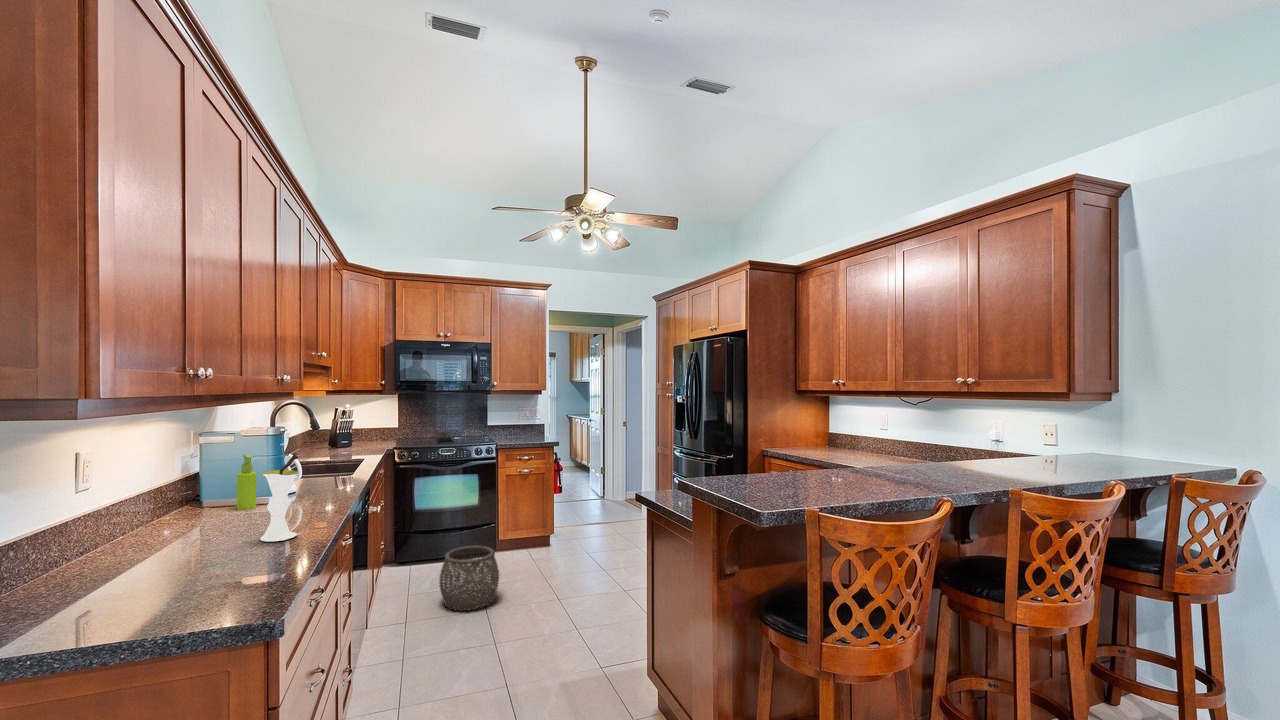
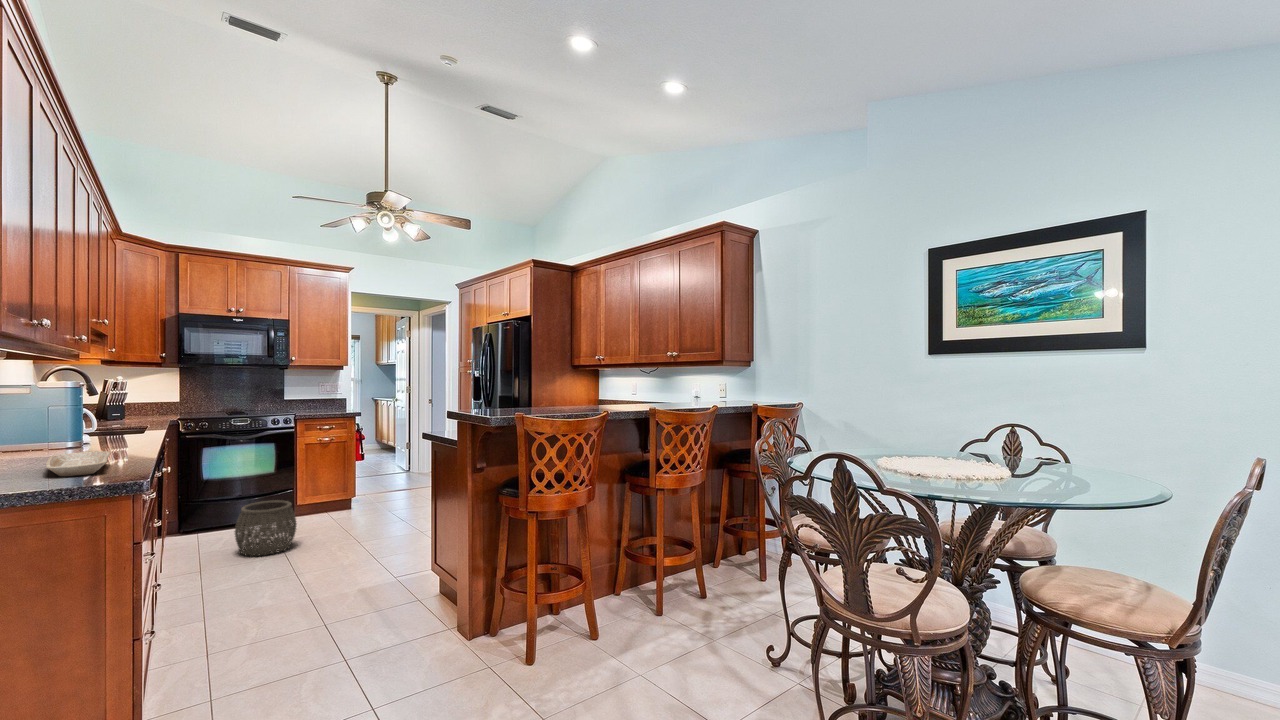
vase: present [260,454,299,542] -> none [79,391,117,459]
soap dispenser: present [237,455,256,510] -> none [36,400,57,448]
tray: none [194,540,282,594] -> present [46,451,110,476]

